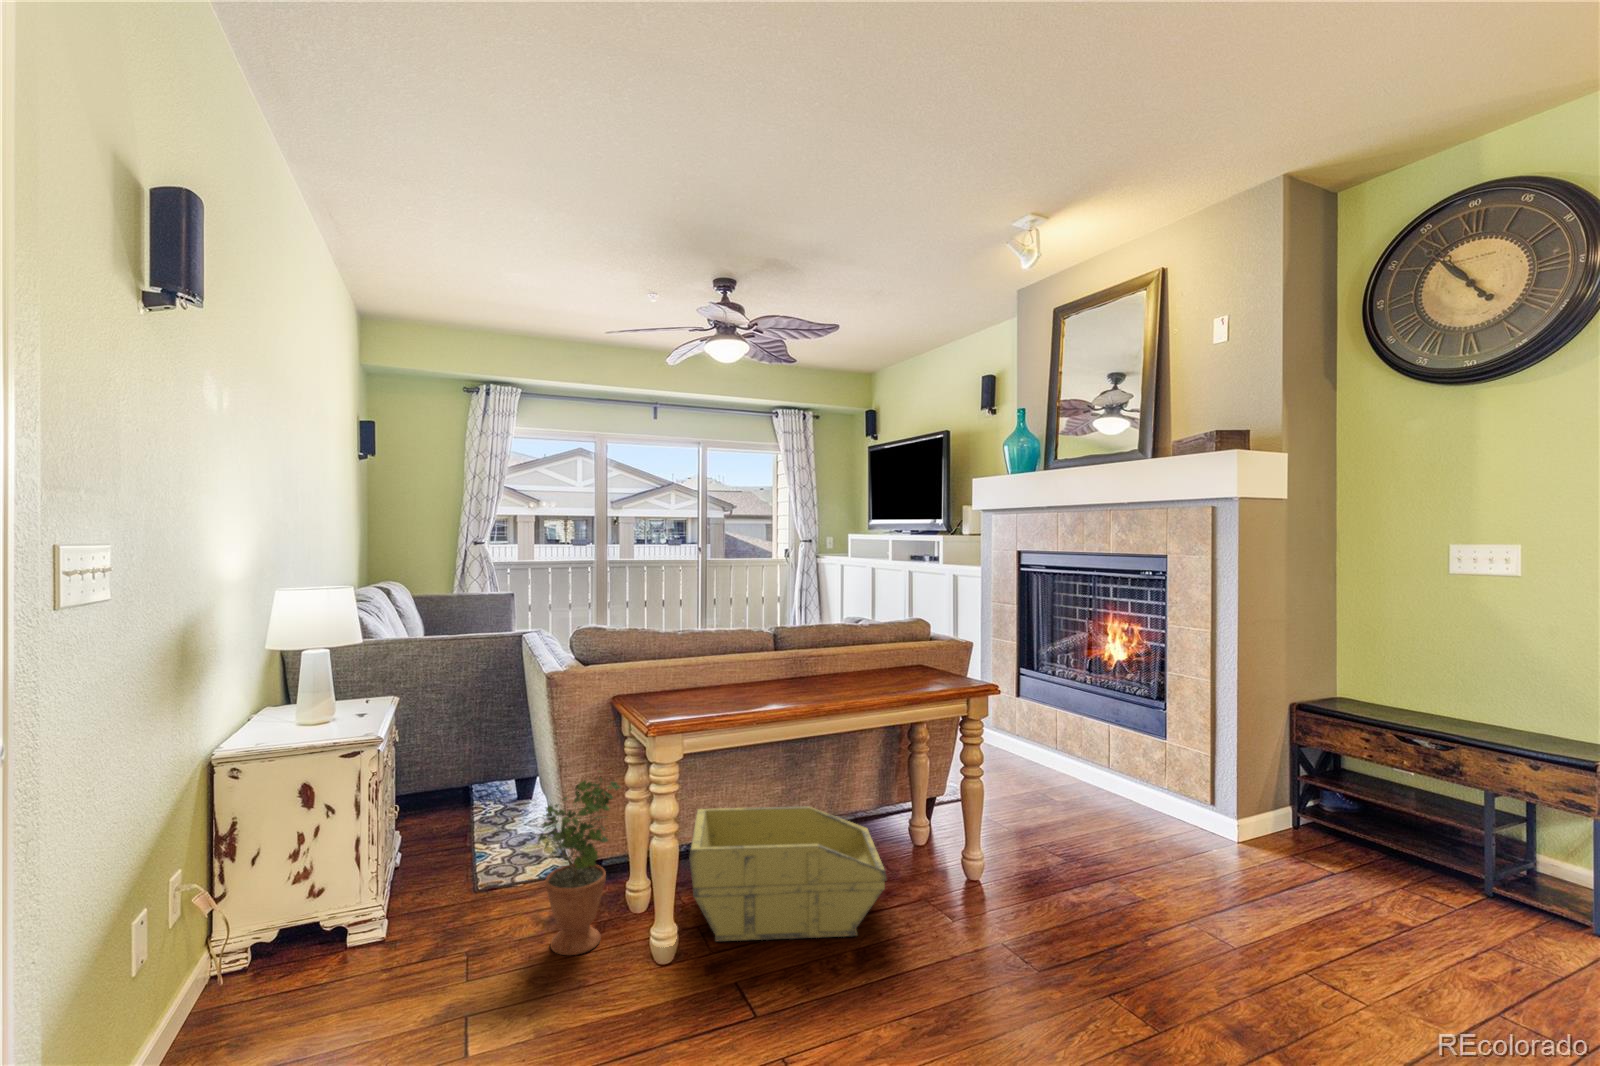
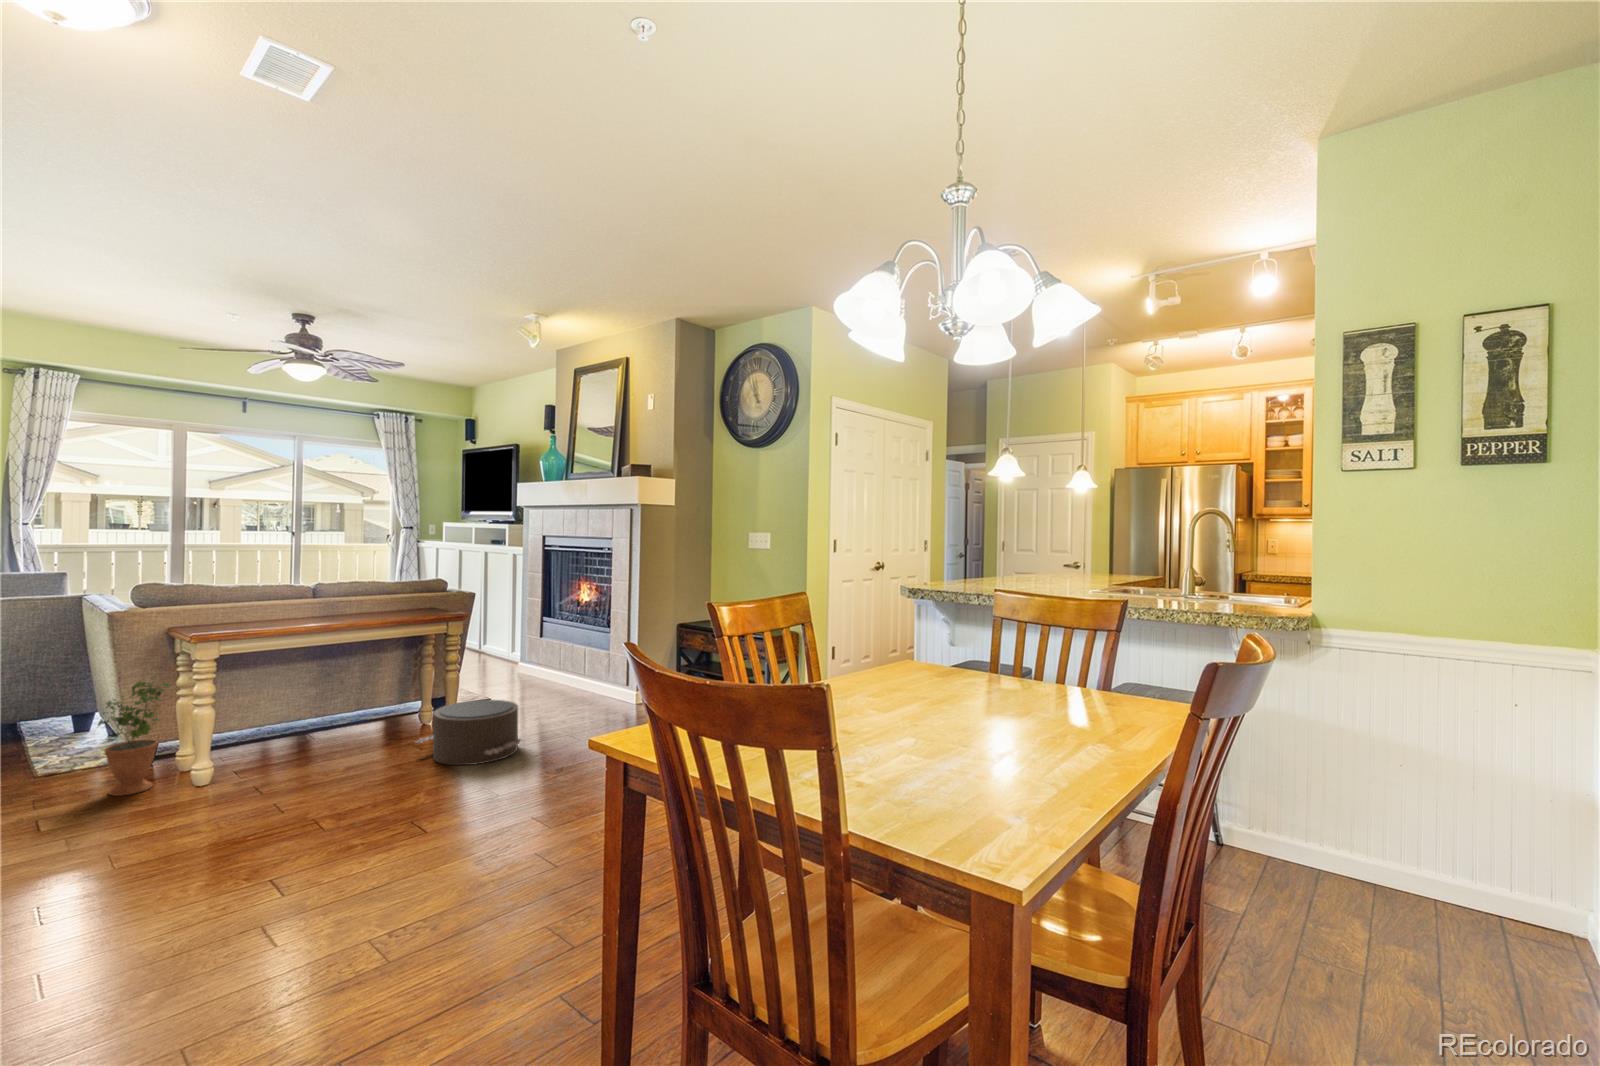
storage bin: present [689,806,887,941] -> none [227,696,378,777]
pouf: none [941,837,1136,983] -> present [417,700,521,765]

